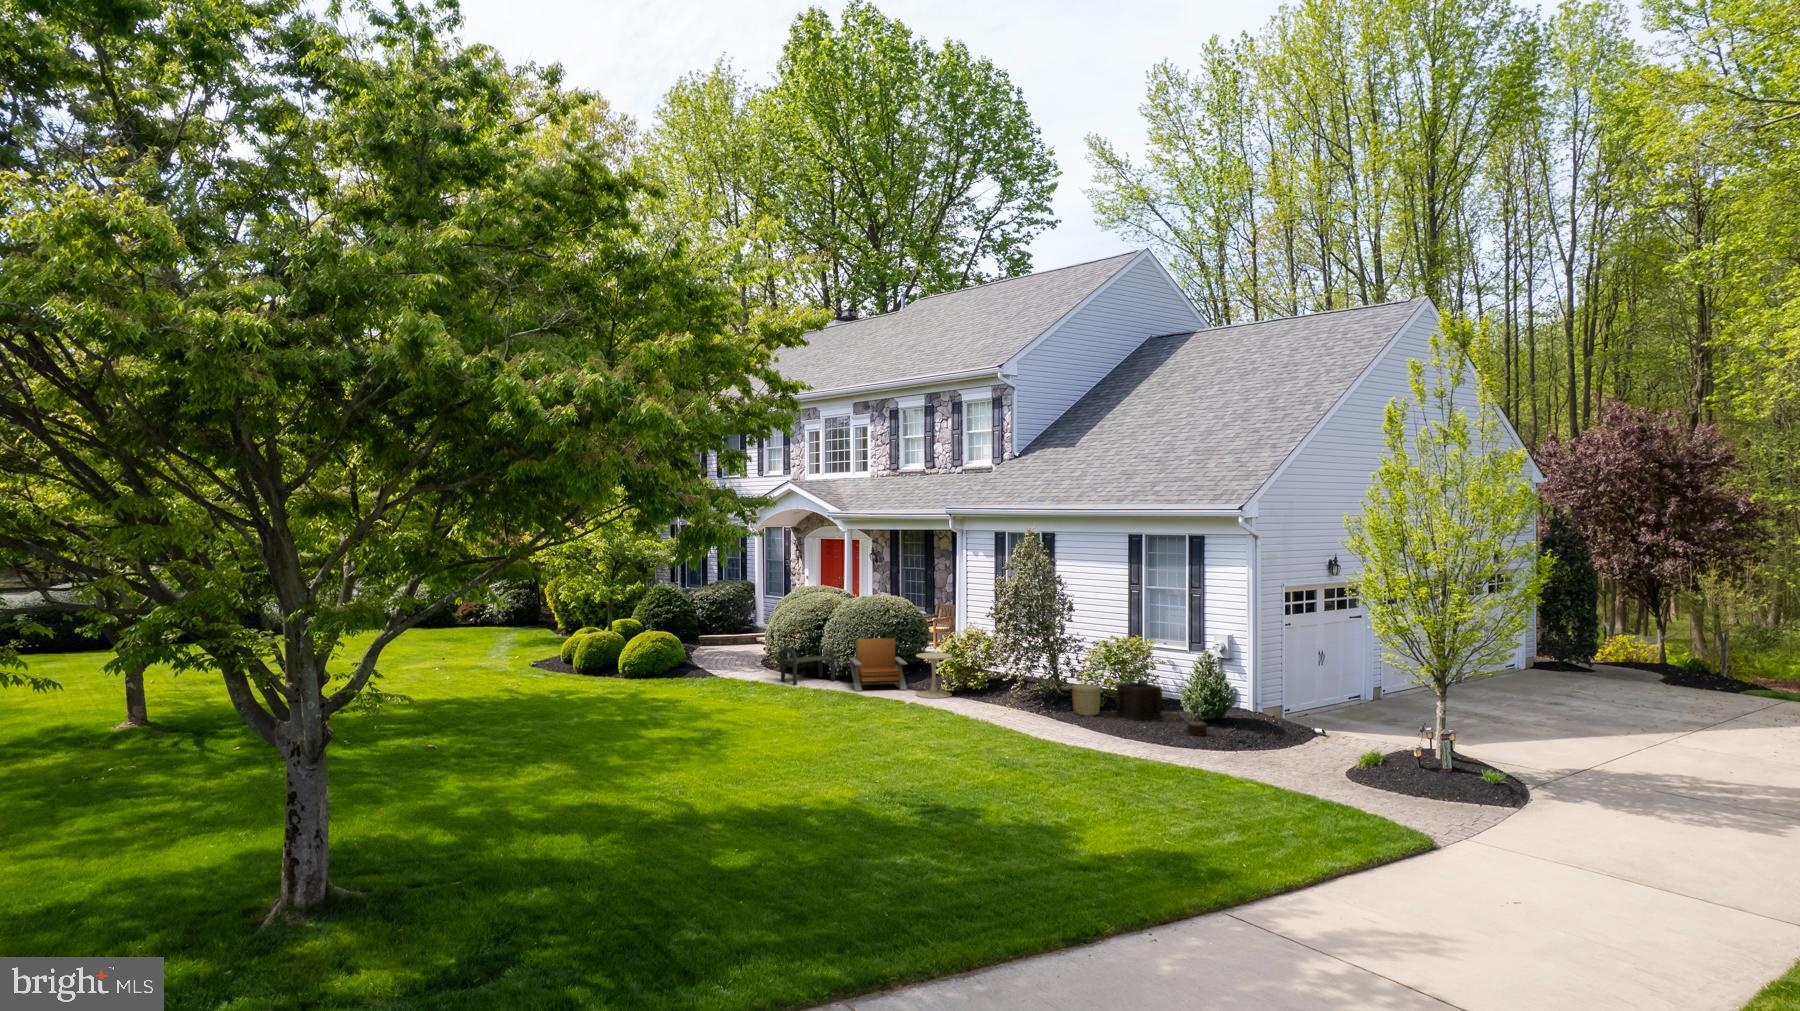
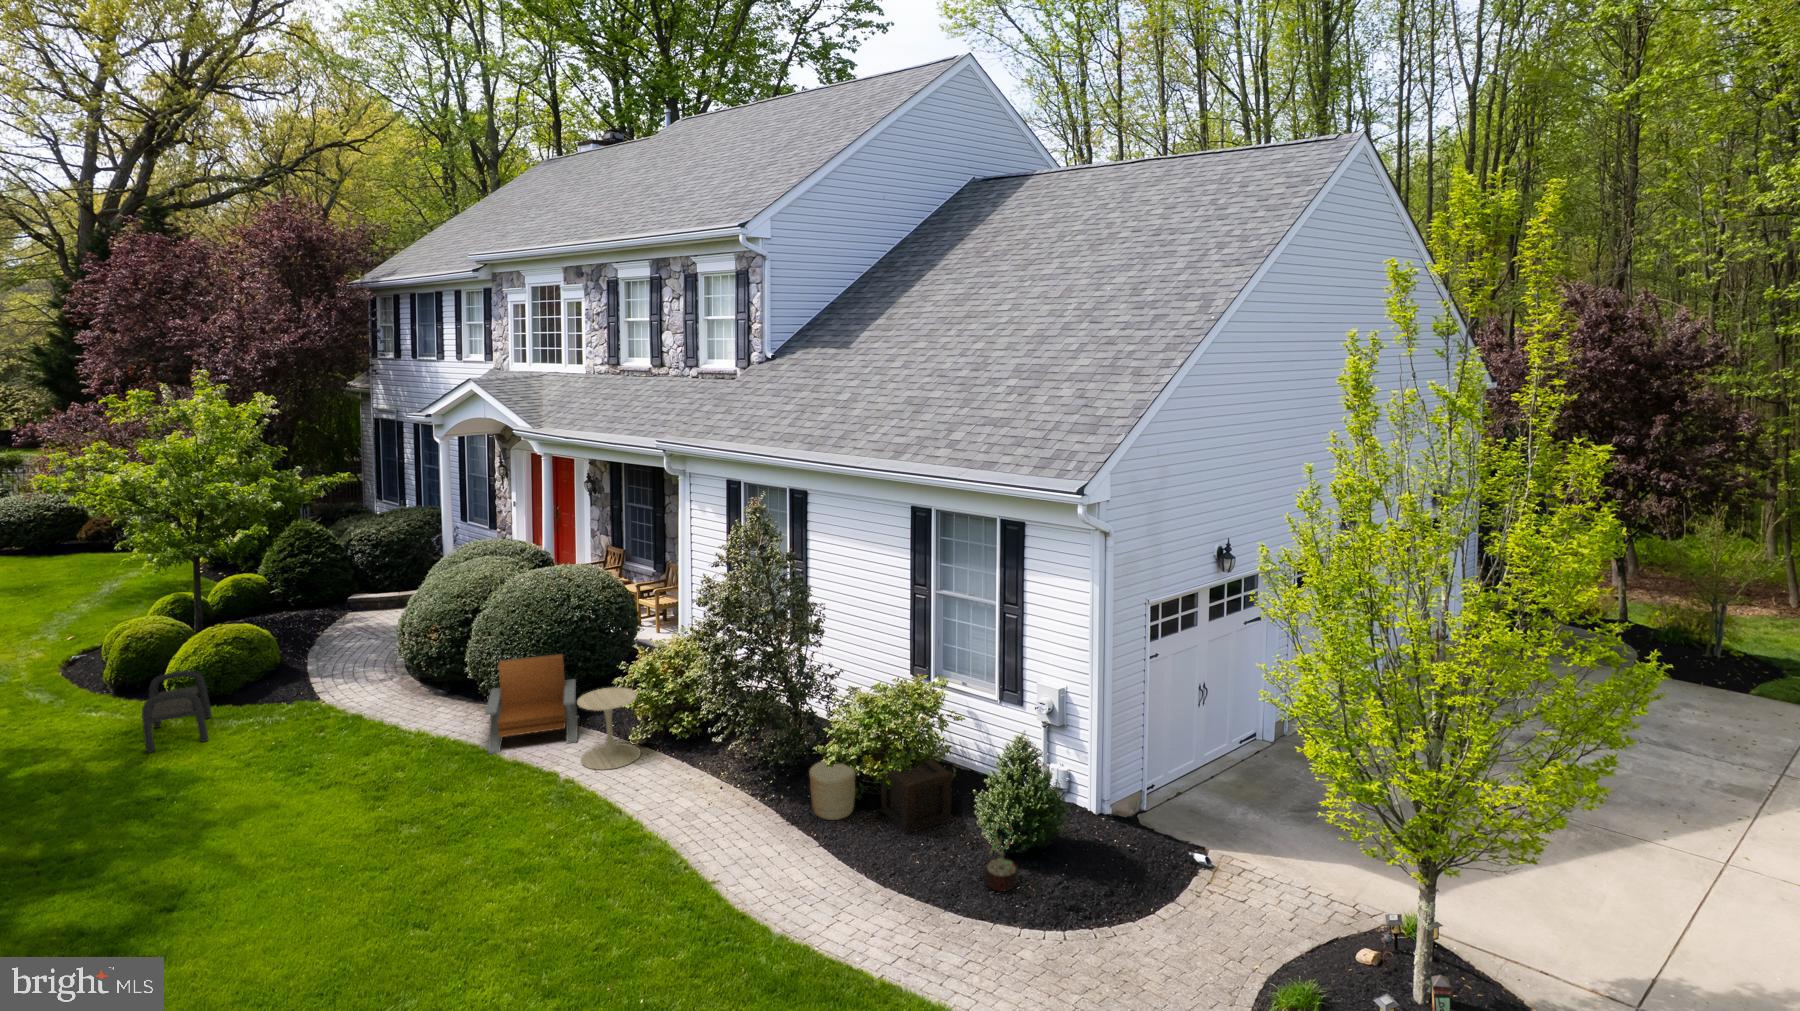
bench: present [781,645,835,685] -> present [142,671,212,753]

